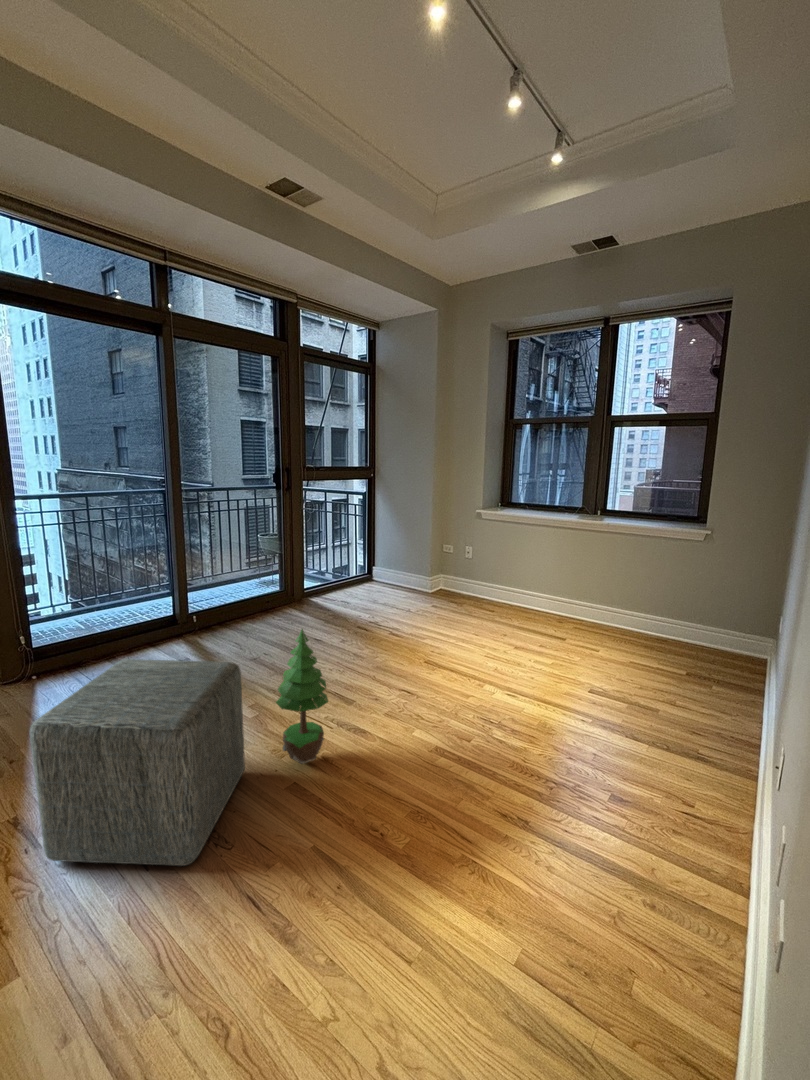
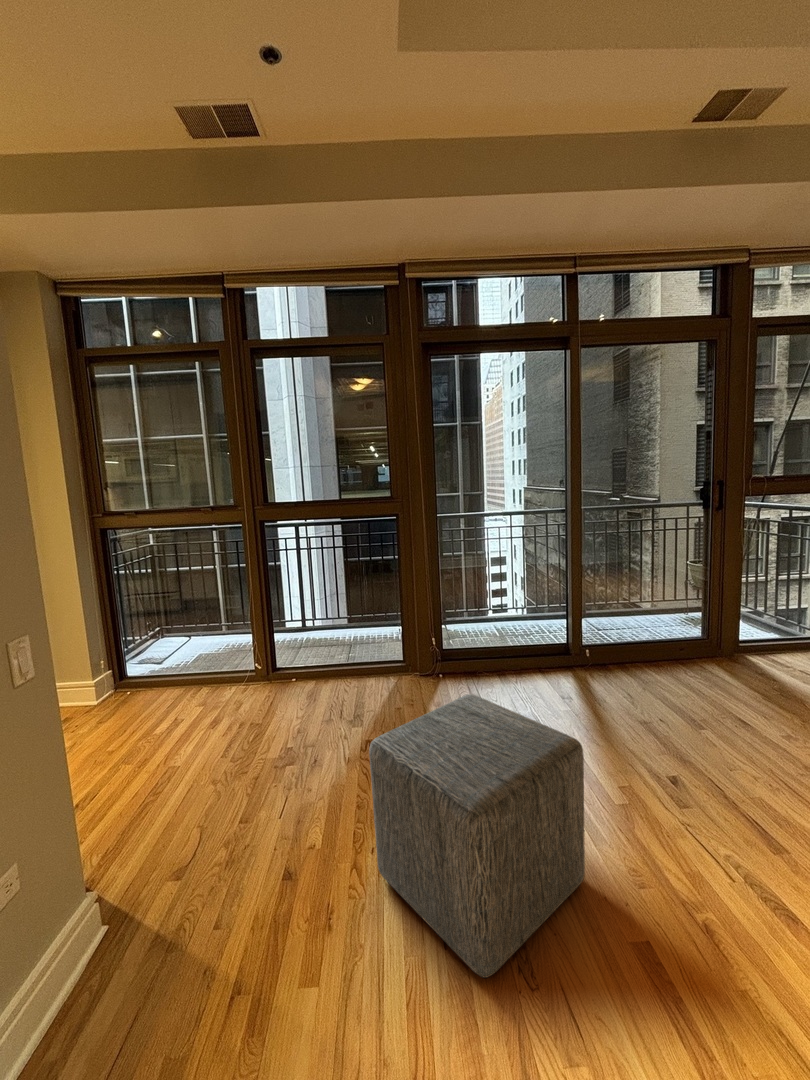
potted tree: present [276,629,328,764] -> none [630,722,717,924]

